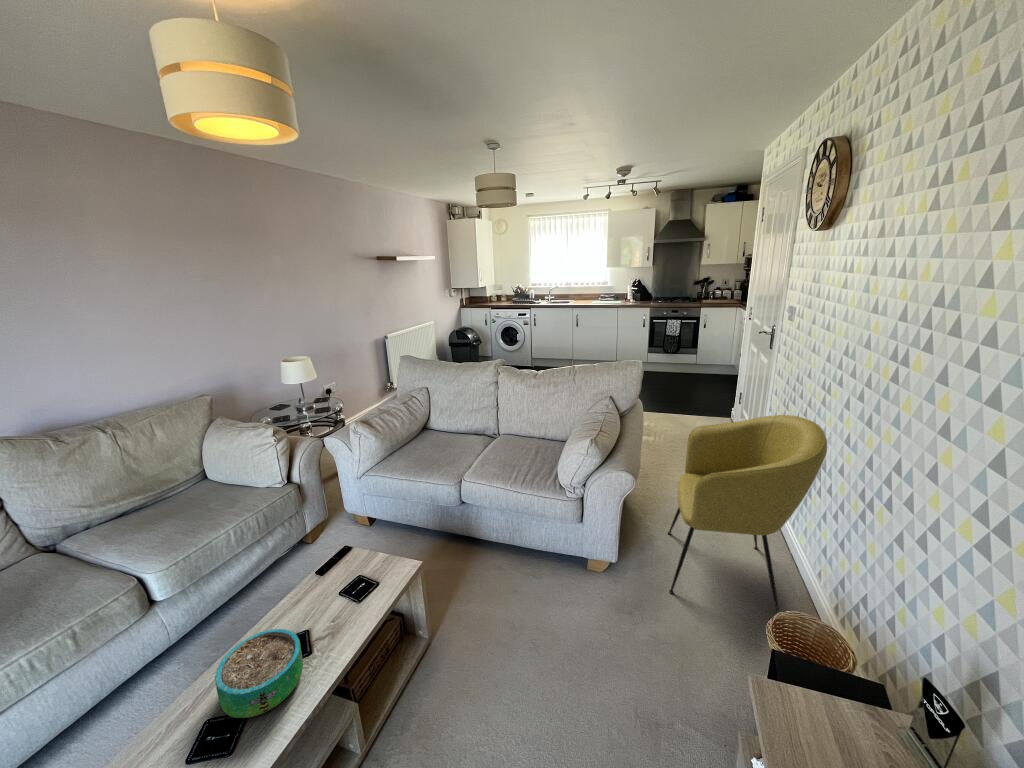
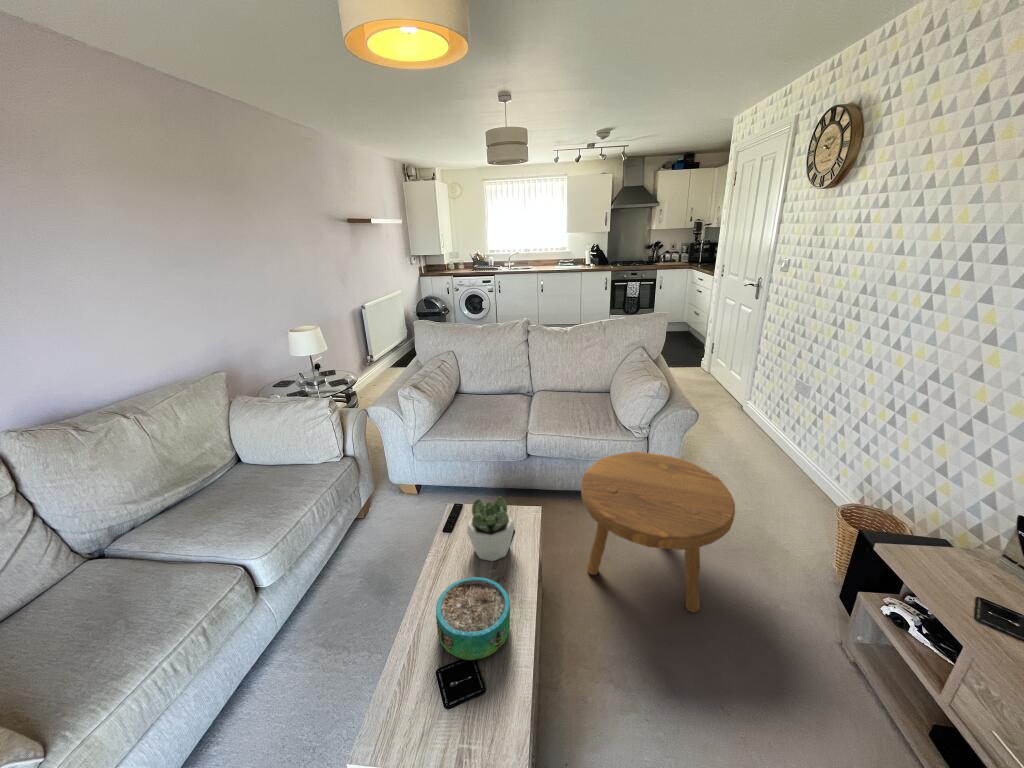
armchair: present [668,415,827,614] -> none [699,350,860,517]
footstool: none [467,512,626,707] -> present [581,452,735,612]
succulent plant: none [316,546,365,613] -> present [467,497,514,561]

